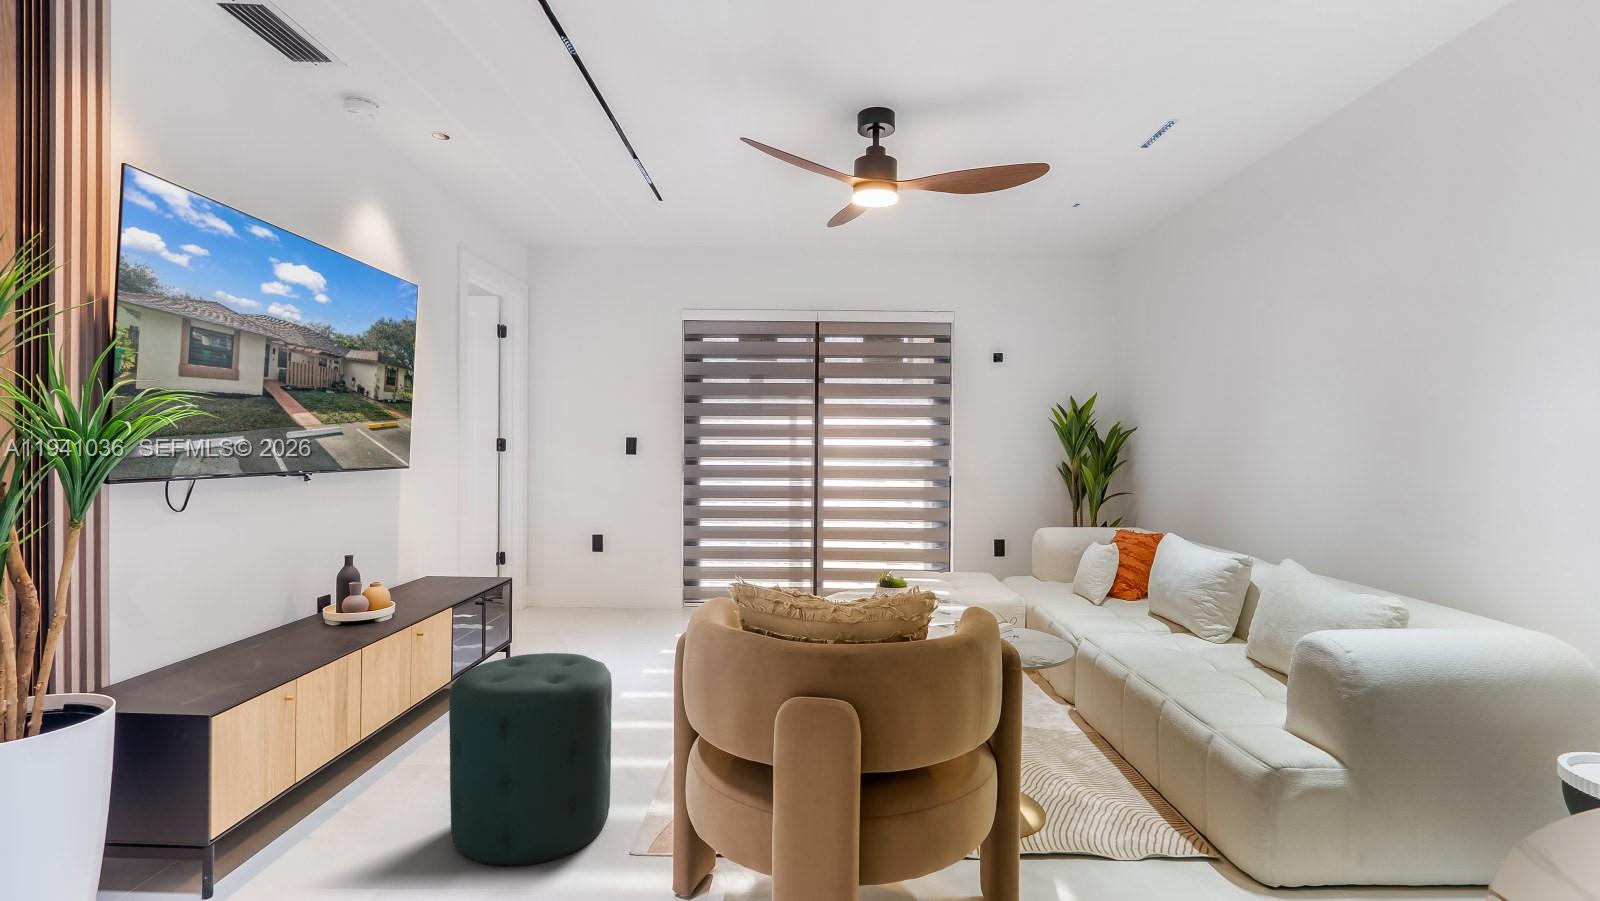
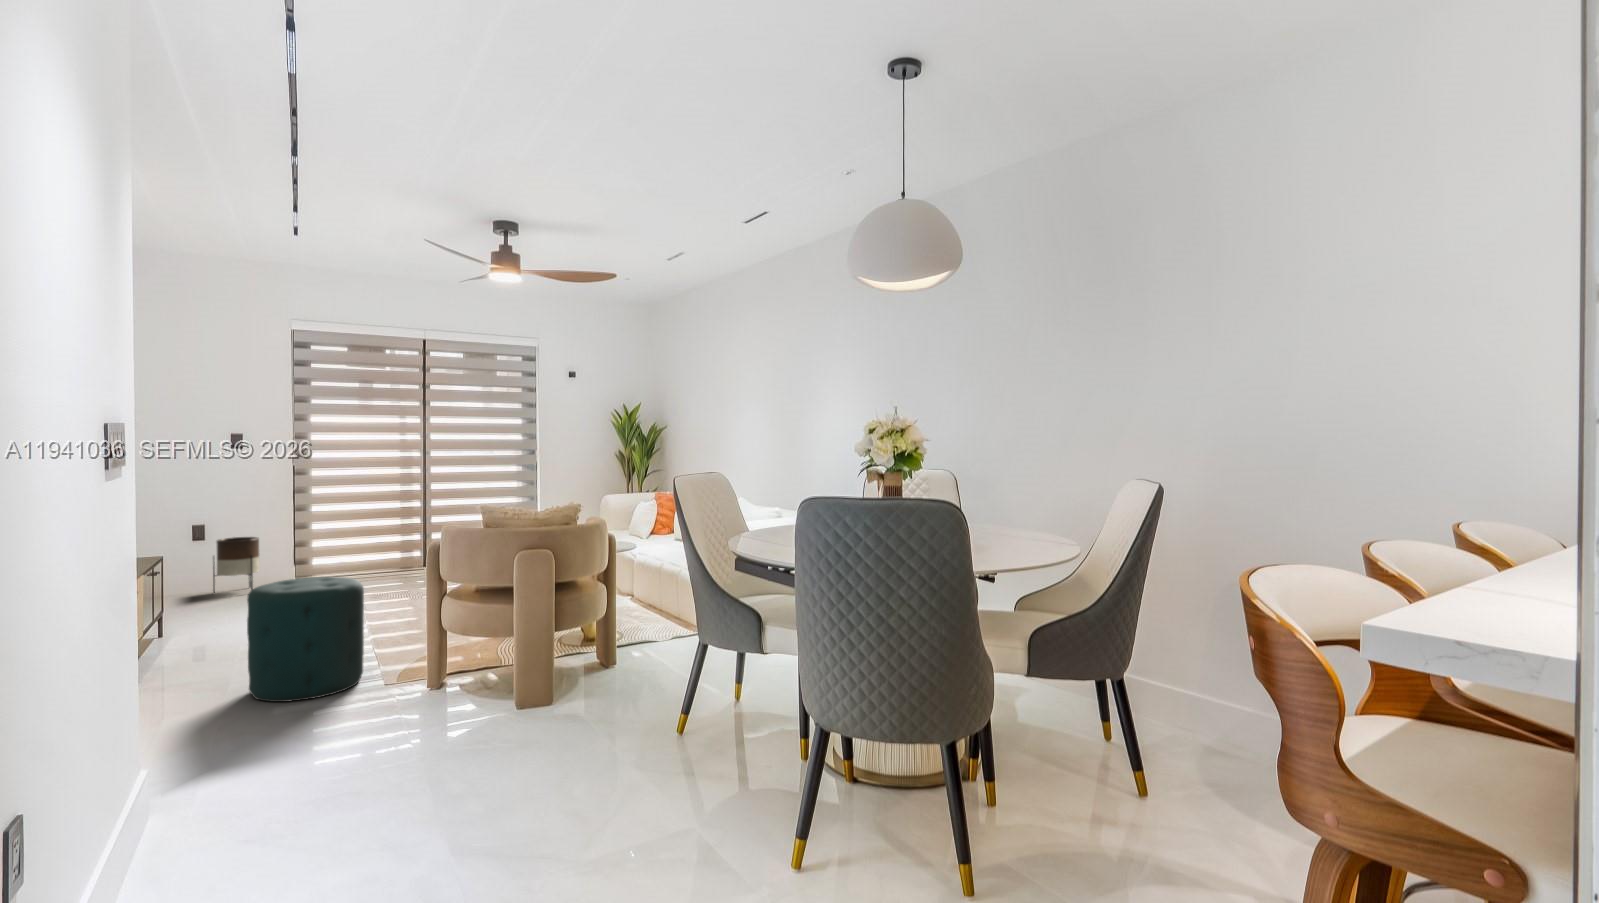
planter: none [599,552,642,618] -> present [213,537,260,593]

